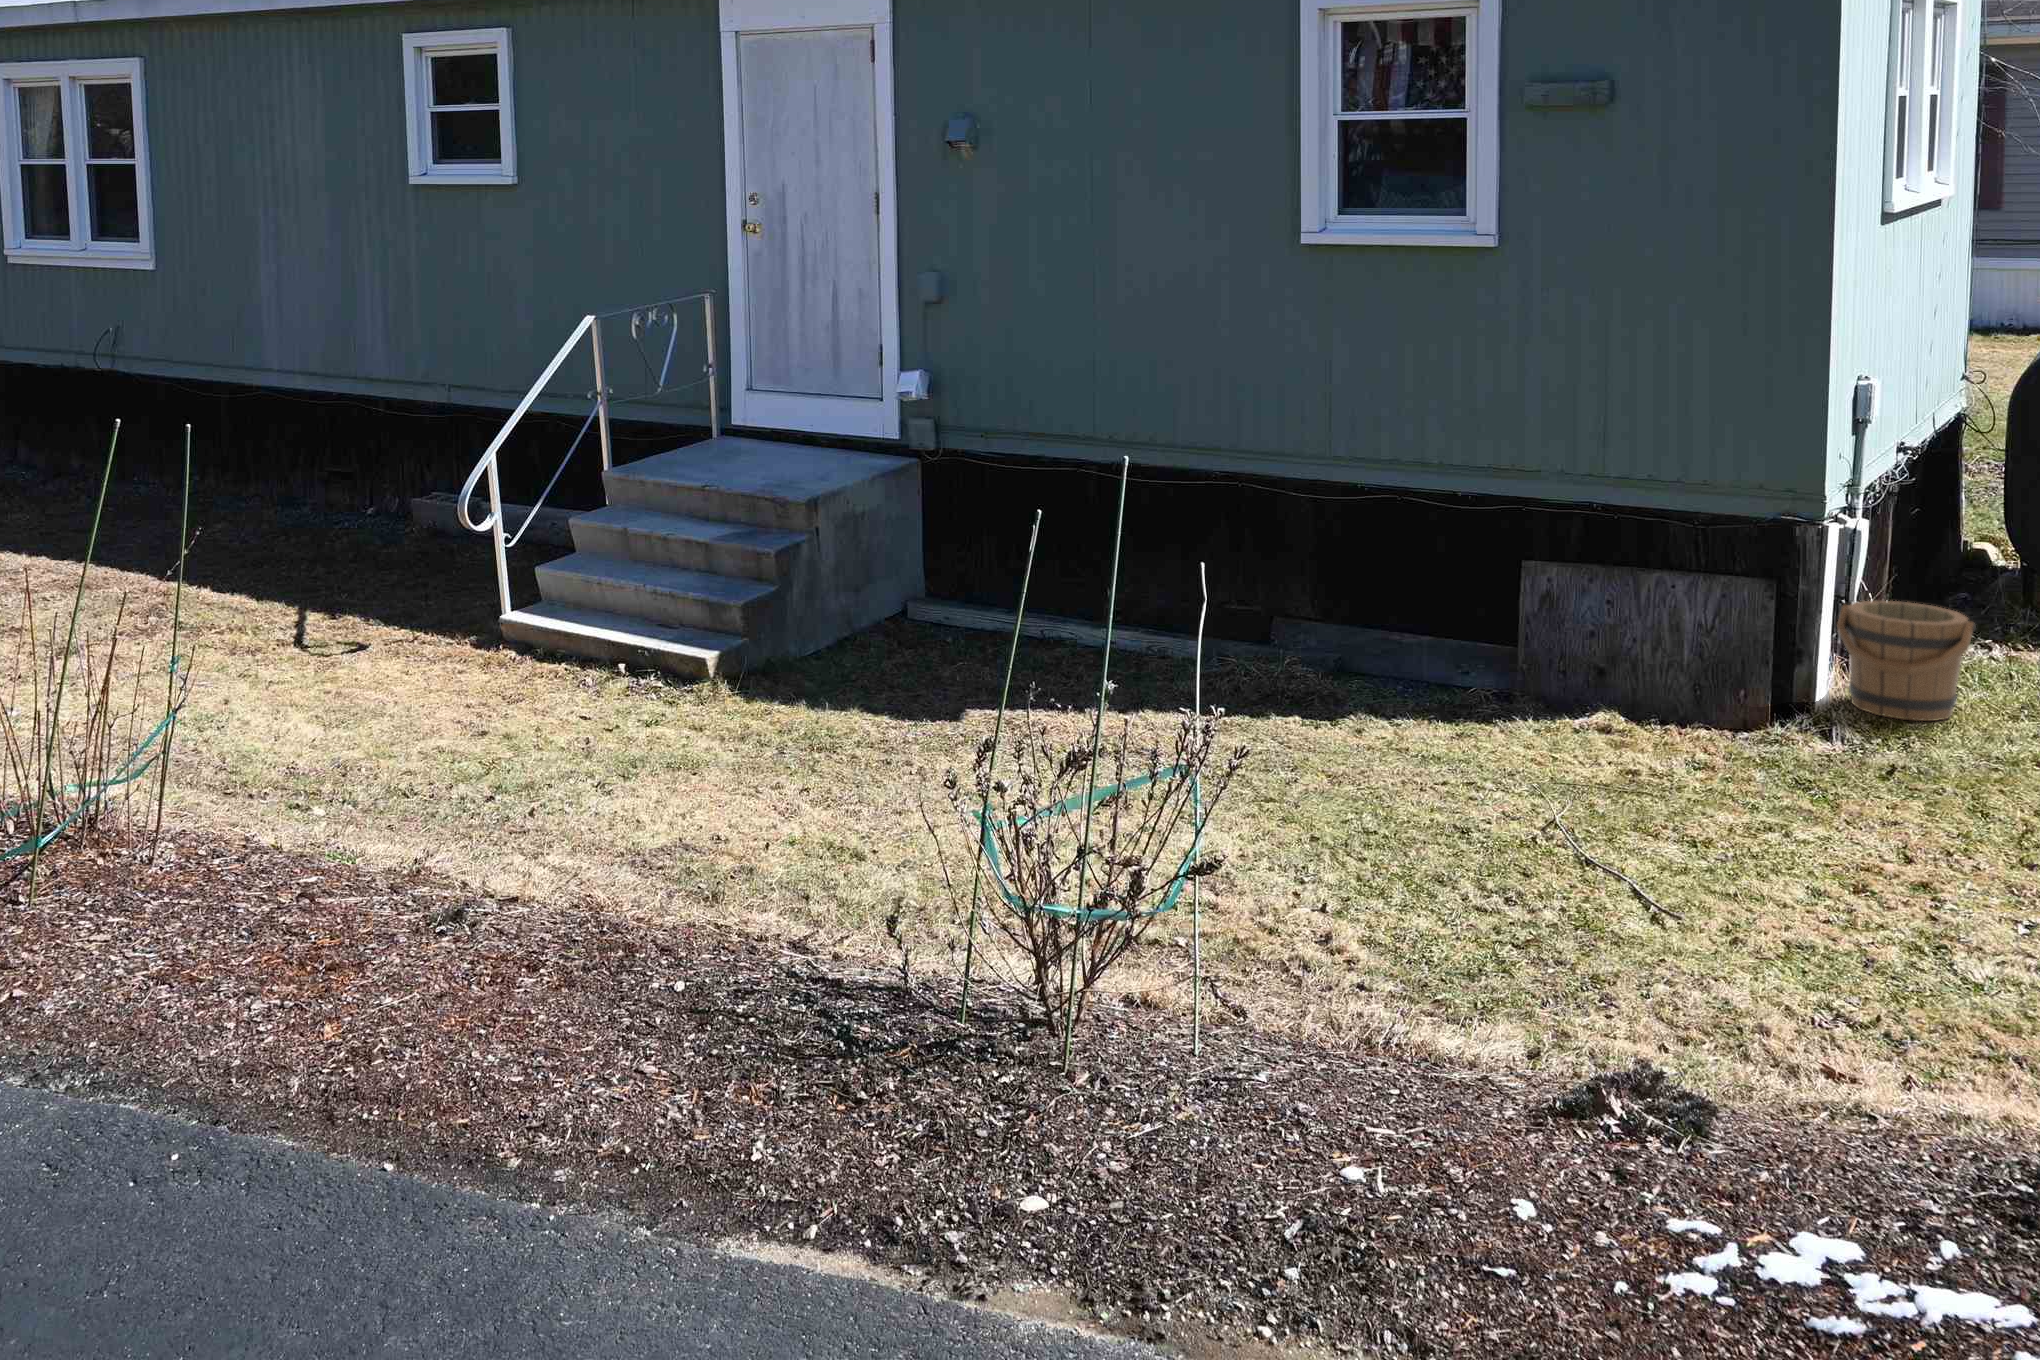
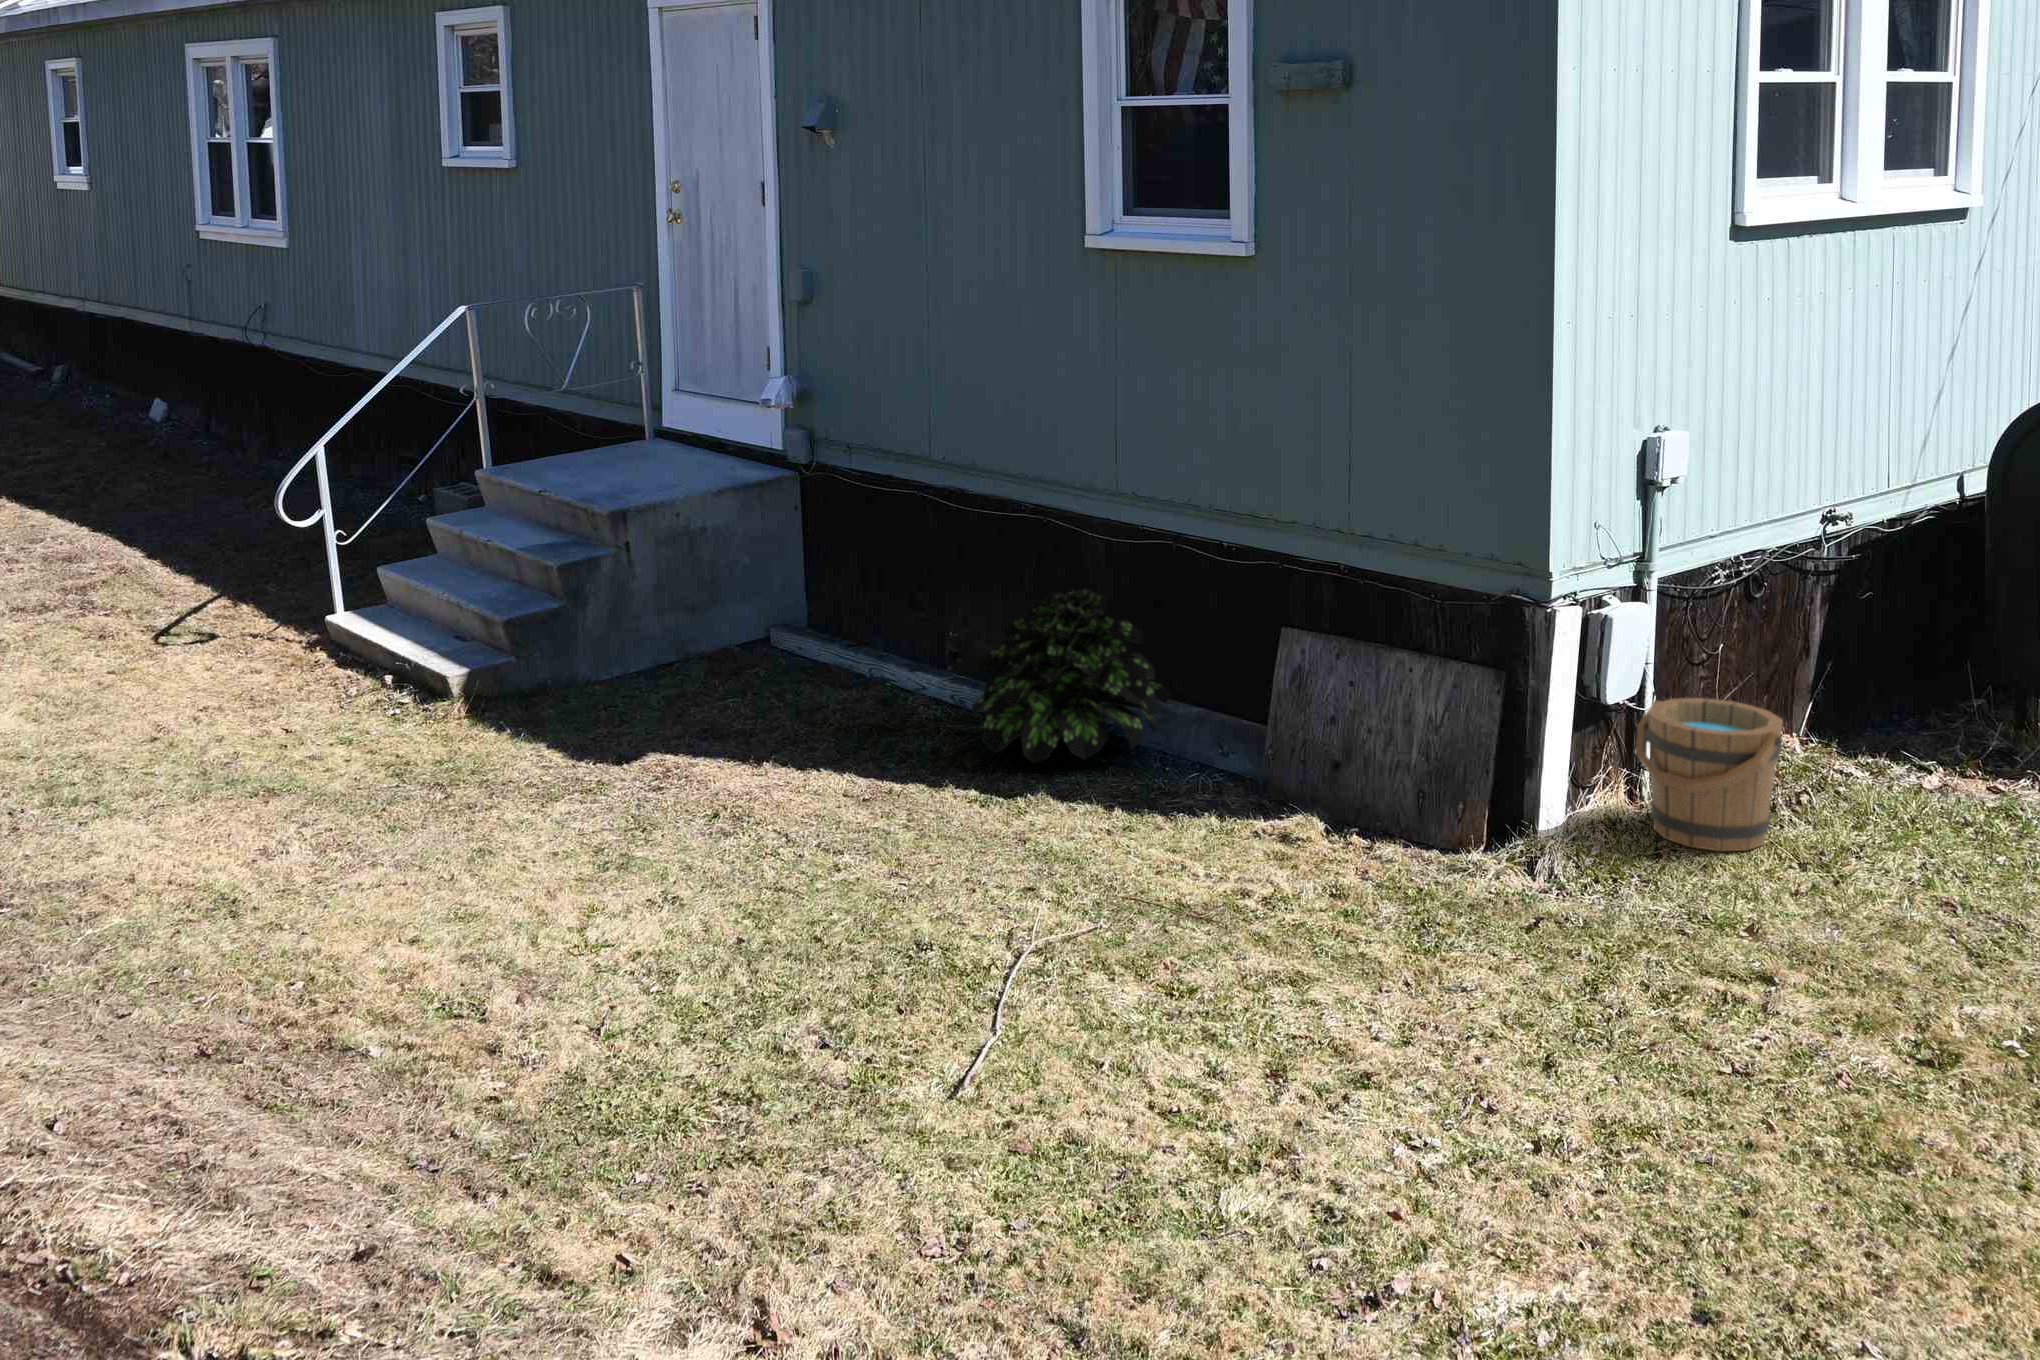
potted plant: none [1232,542,1410,697] -> present [972,589,1171,764]

